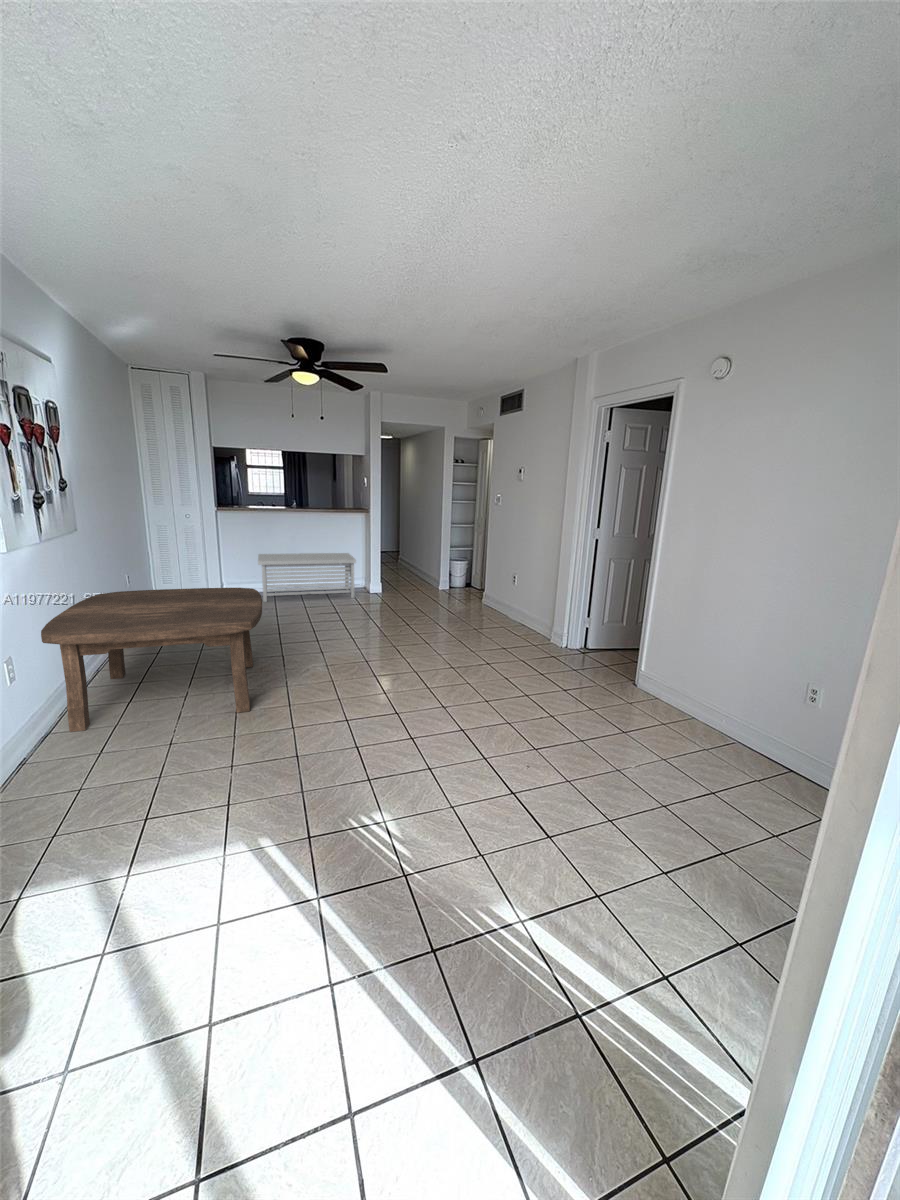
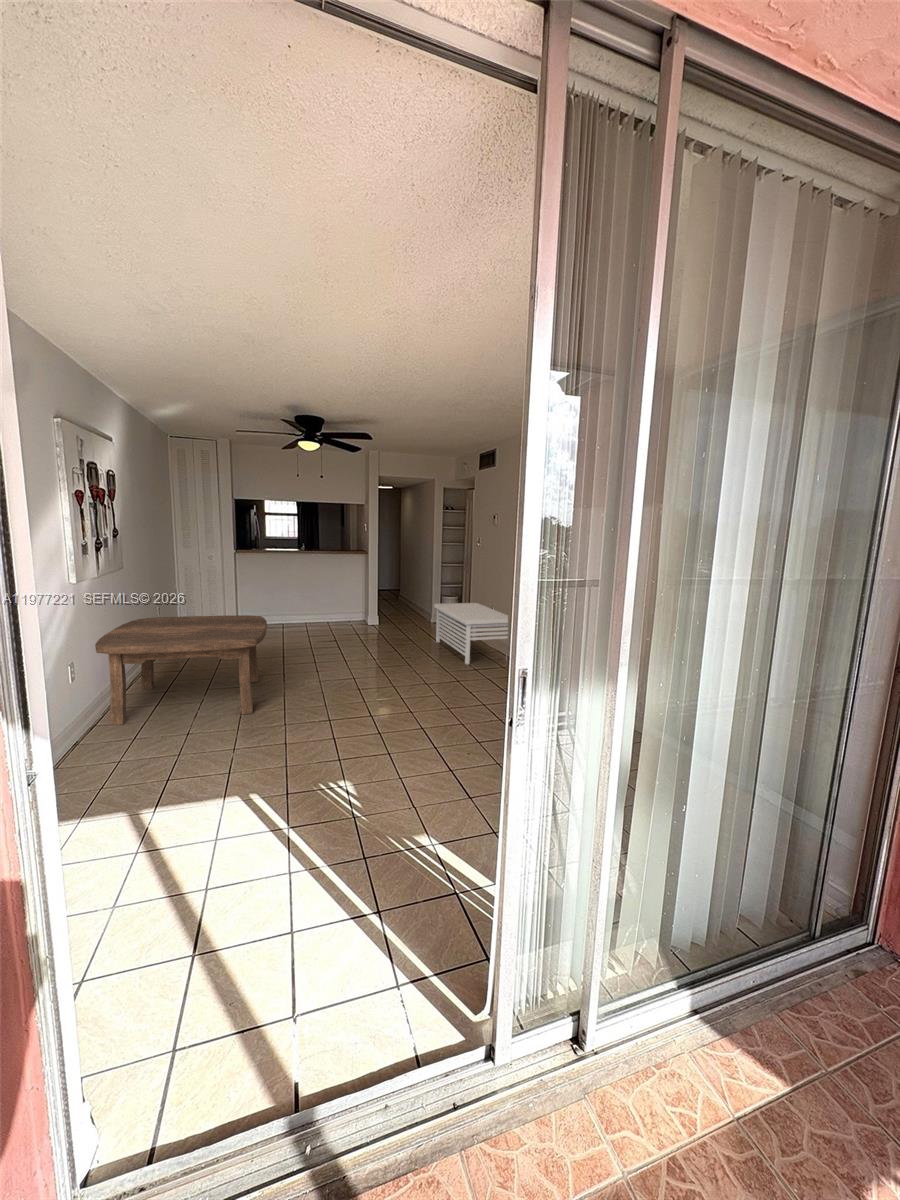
storage bench: present [258,553,356,602] -> present [434,603,508,664]

